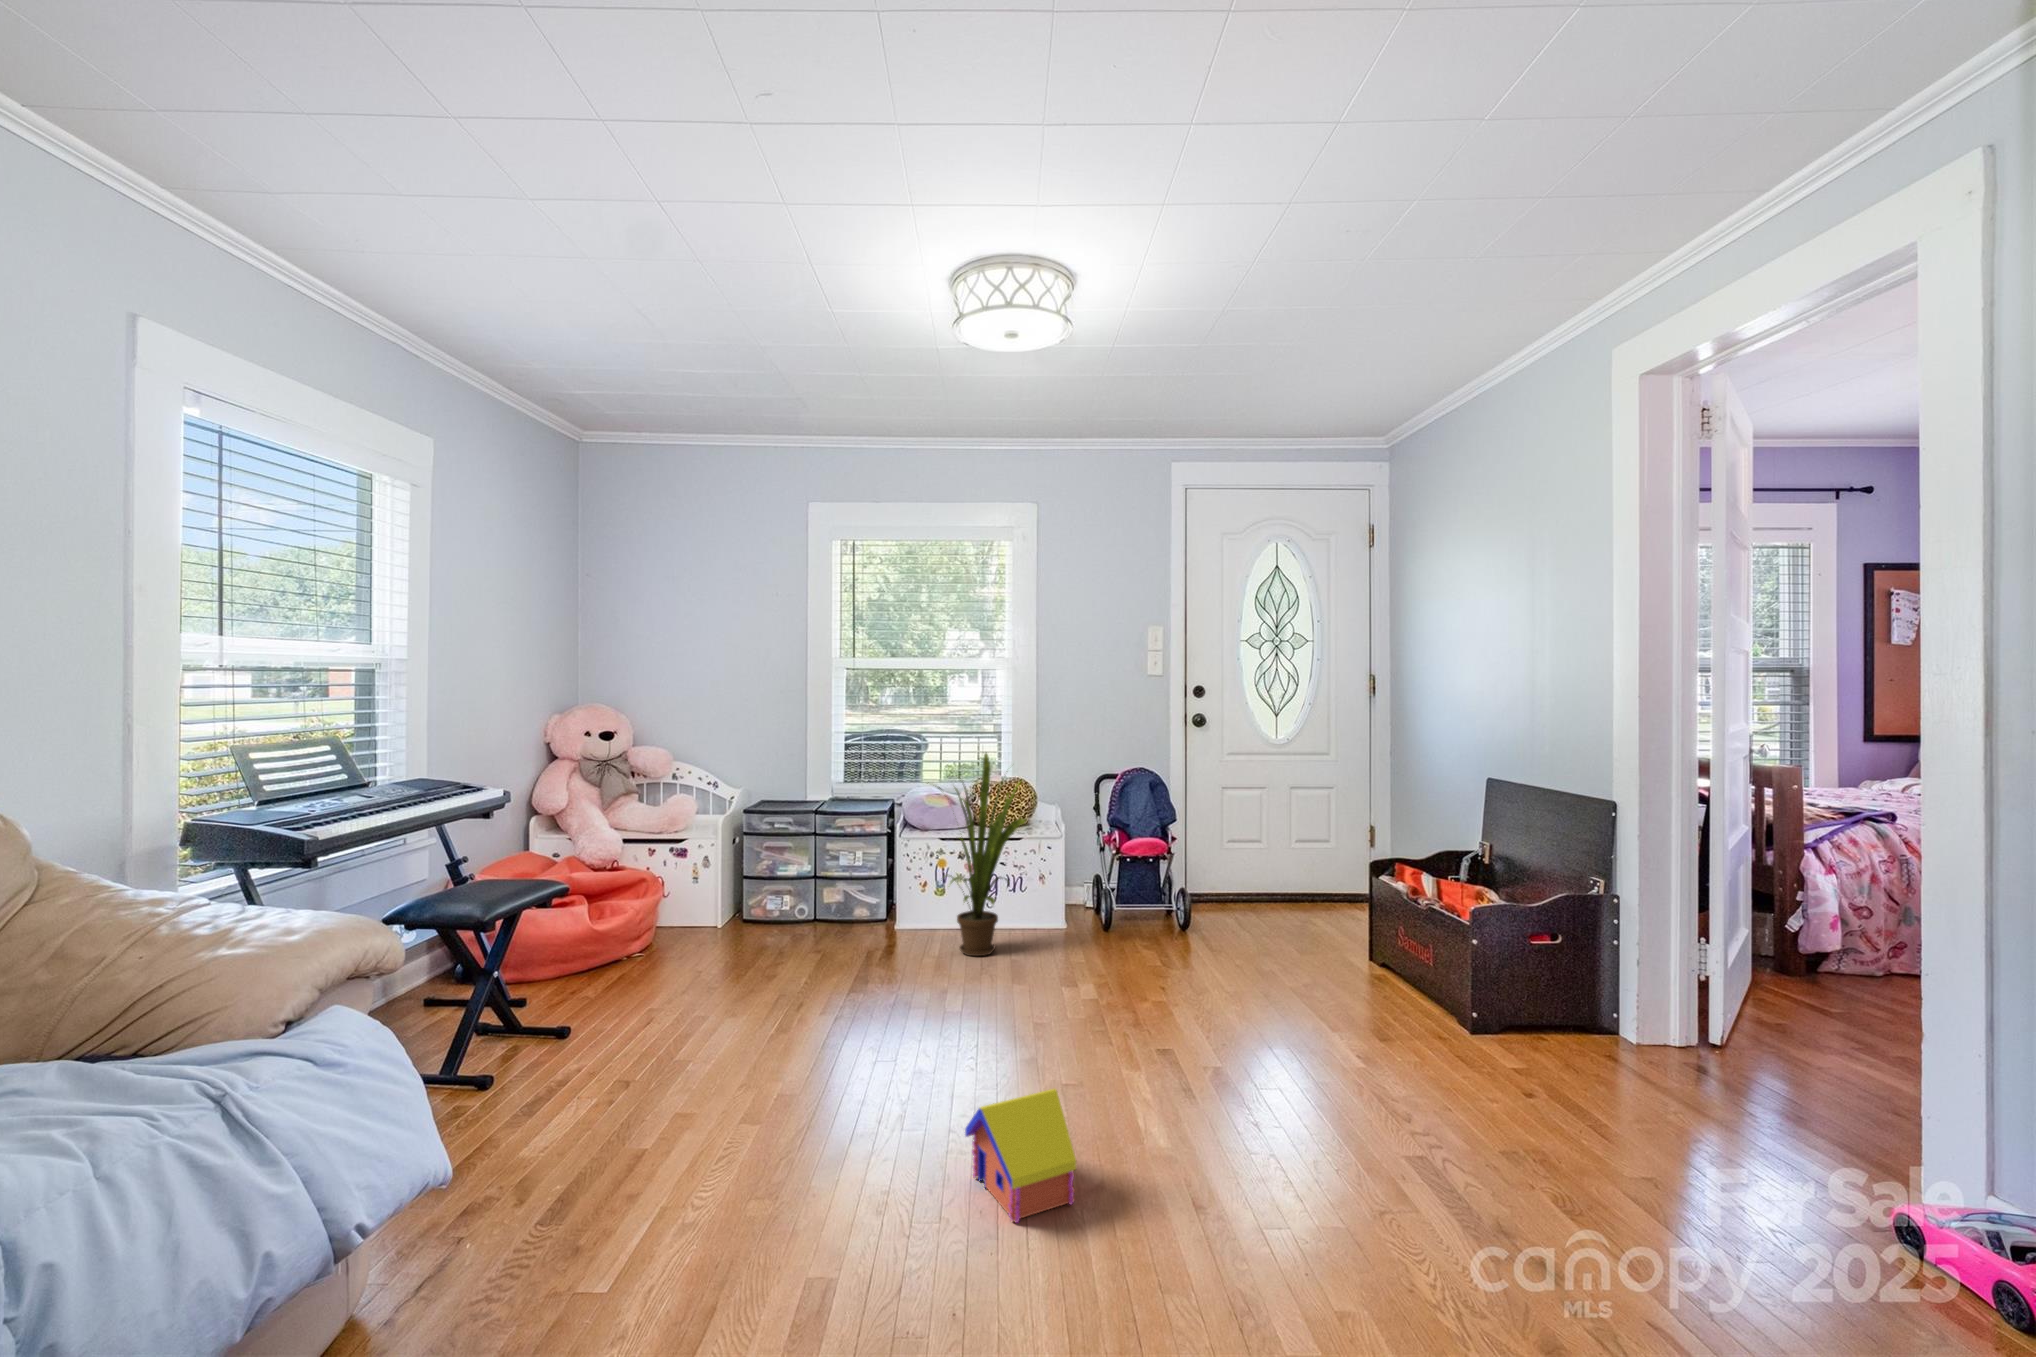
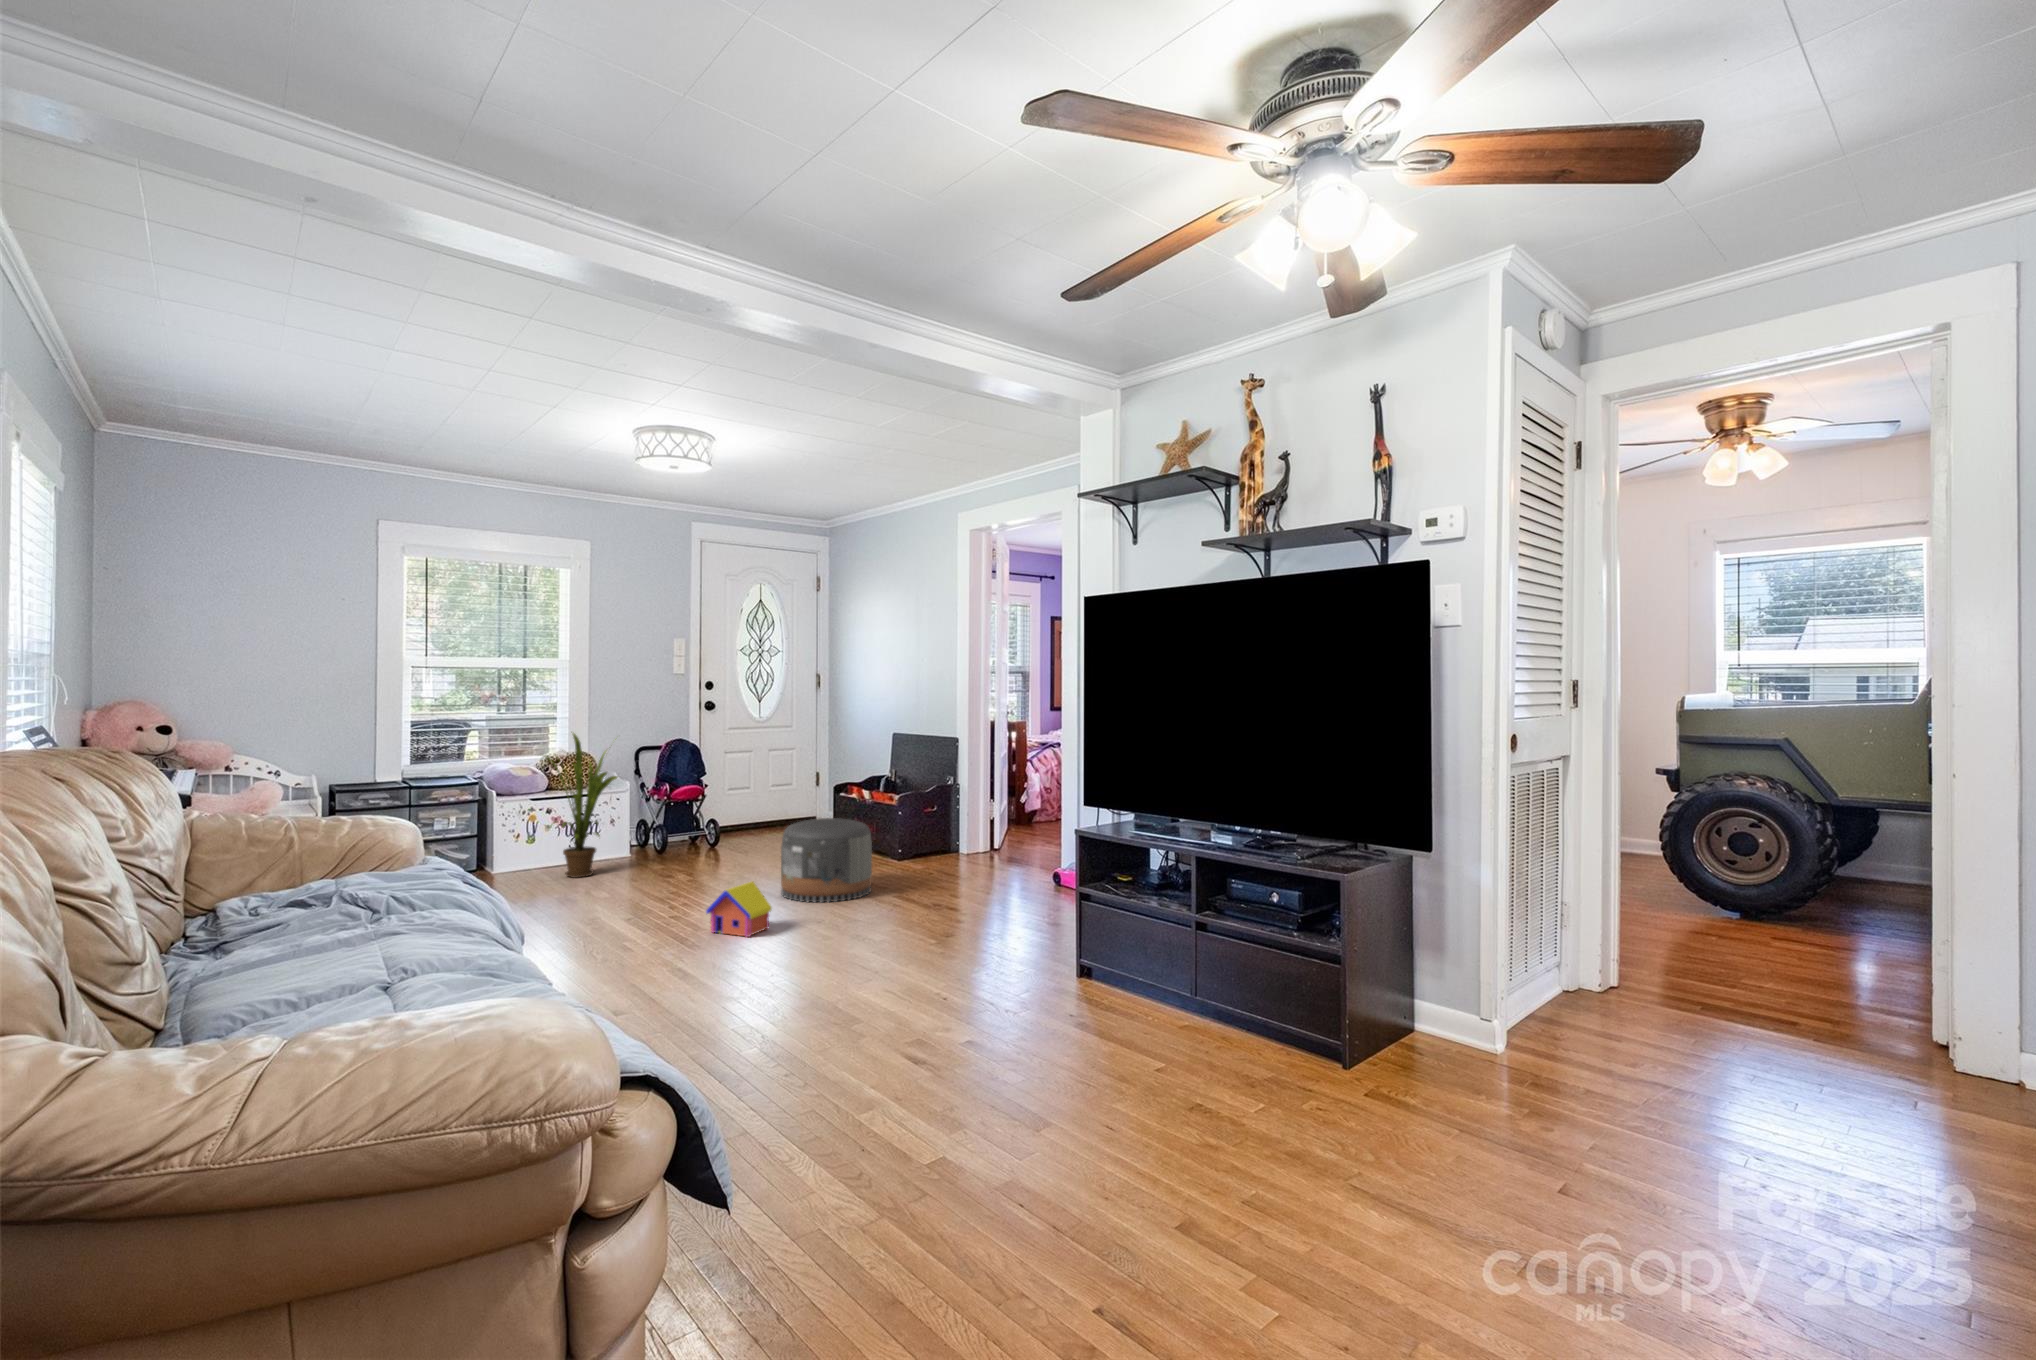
pouf: none [1185,947,1366,1145] -> present [781,818,872,903]

